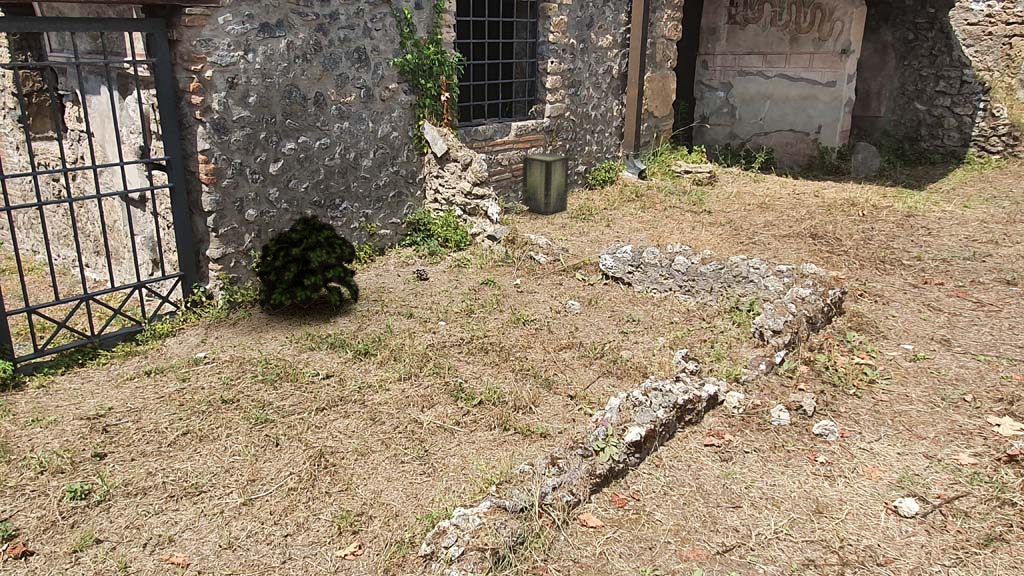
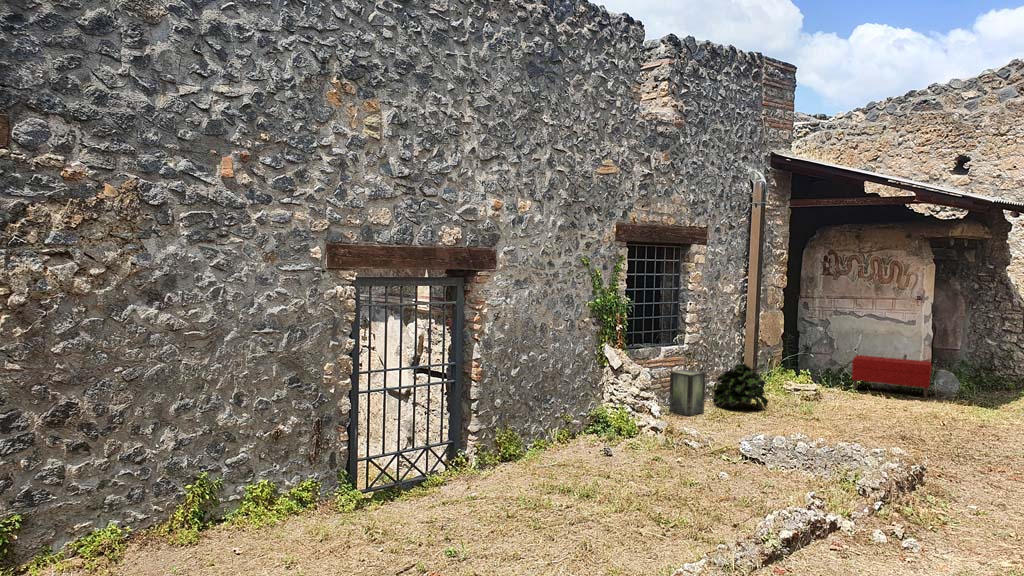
bench: none [755,127,849,178] -> present [852,355,932,398]
potted plant: present [254,215,360,313] -> present [713,363,768,409]

